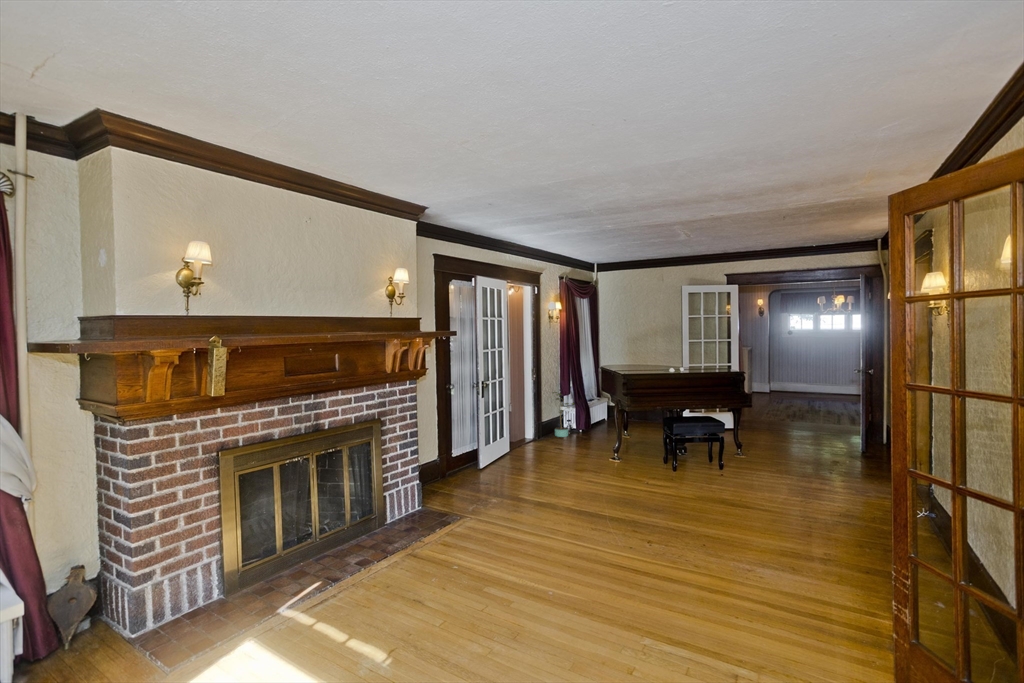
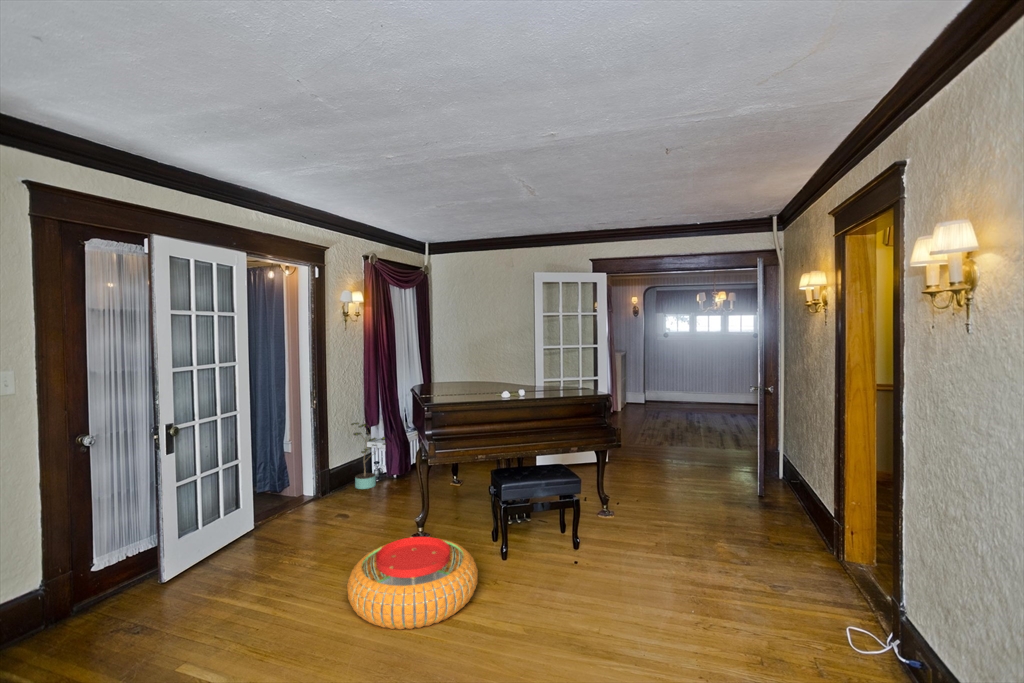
pouf: none [591,450,665,491] -> present [347,537,478,629]

